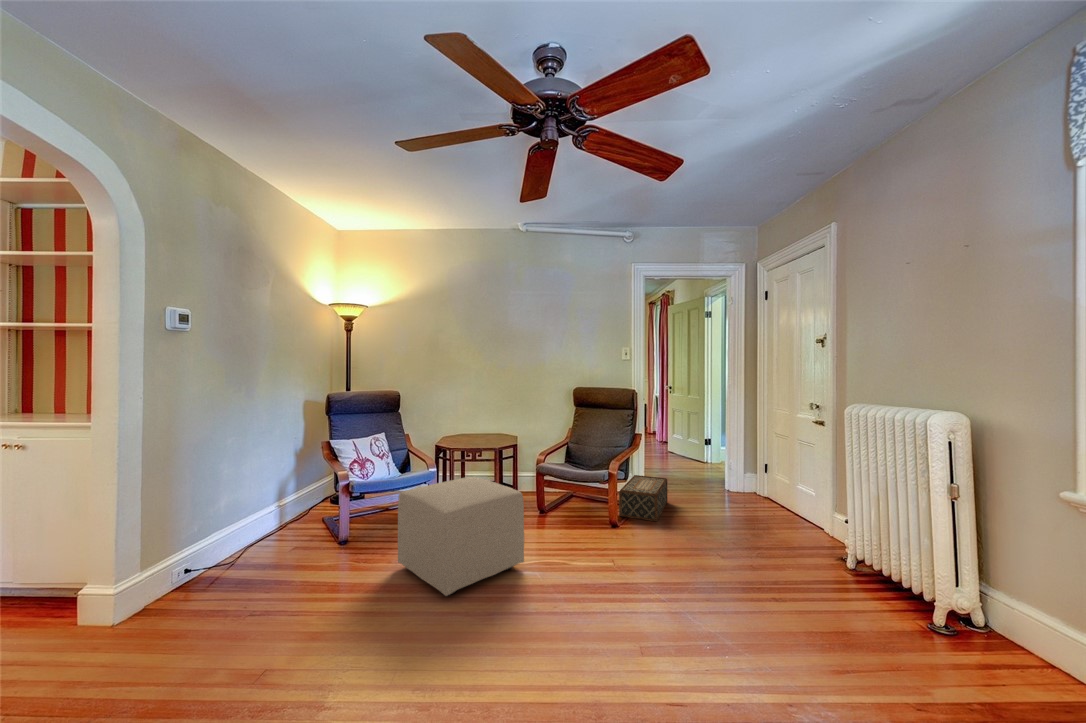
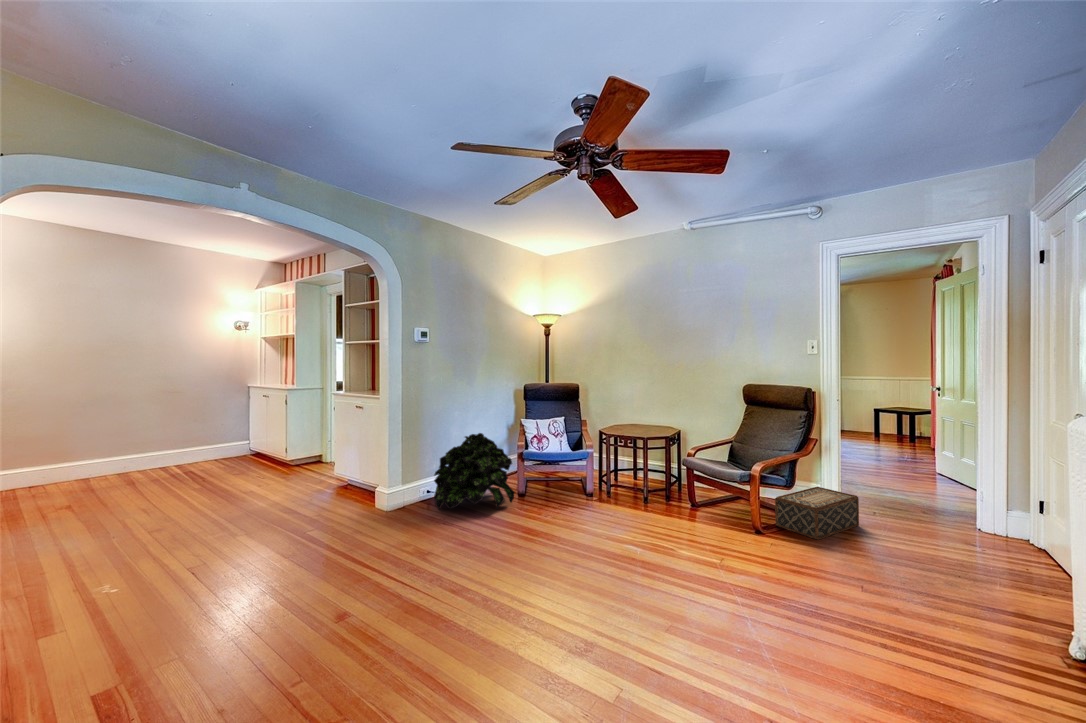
potted plant: none [201,465,349,597] -> present [434,433,515,509]
ottoman: present [398,477,524,596] -> none [539,458,629,544]

